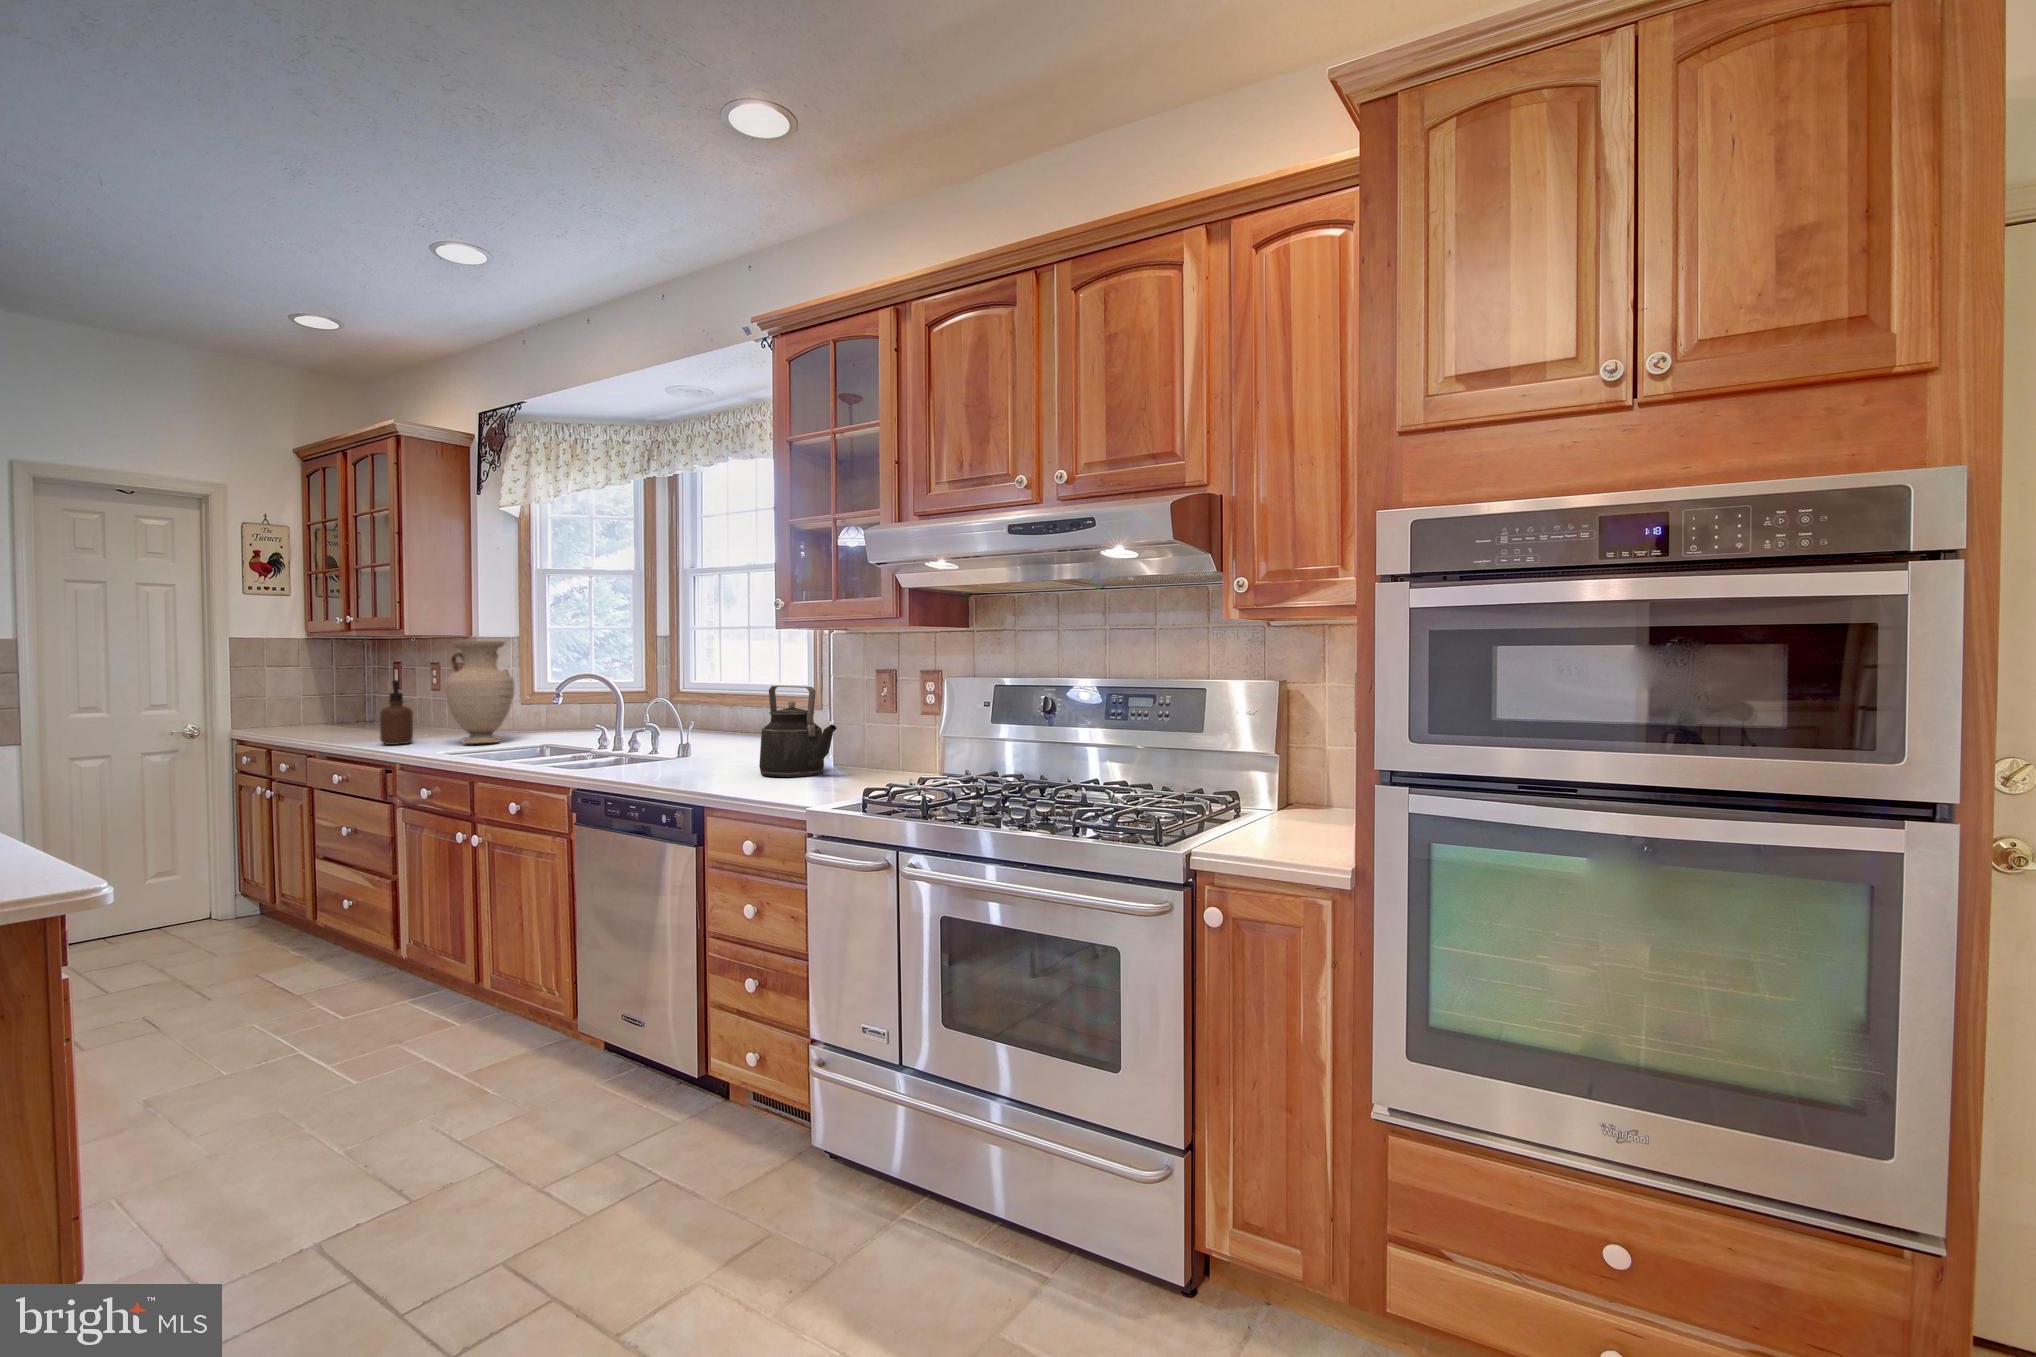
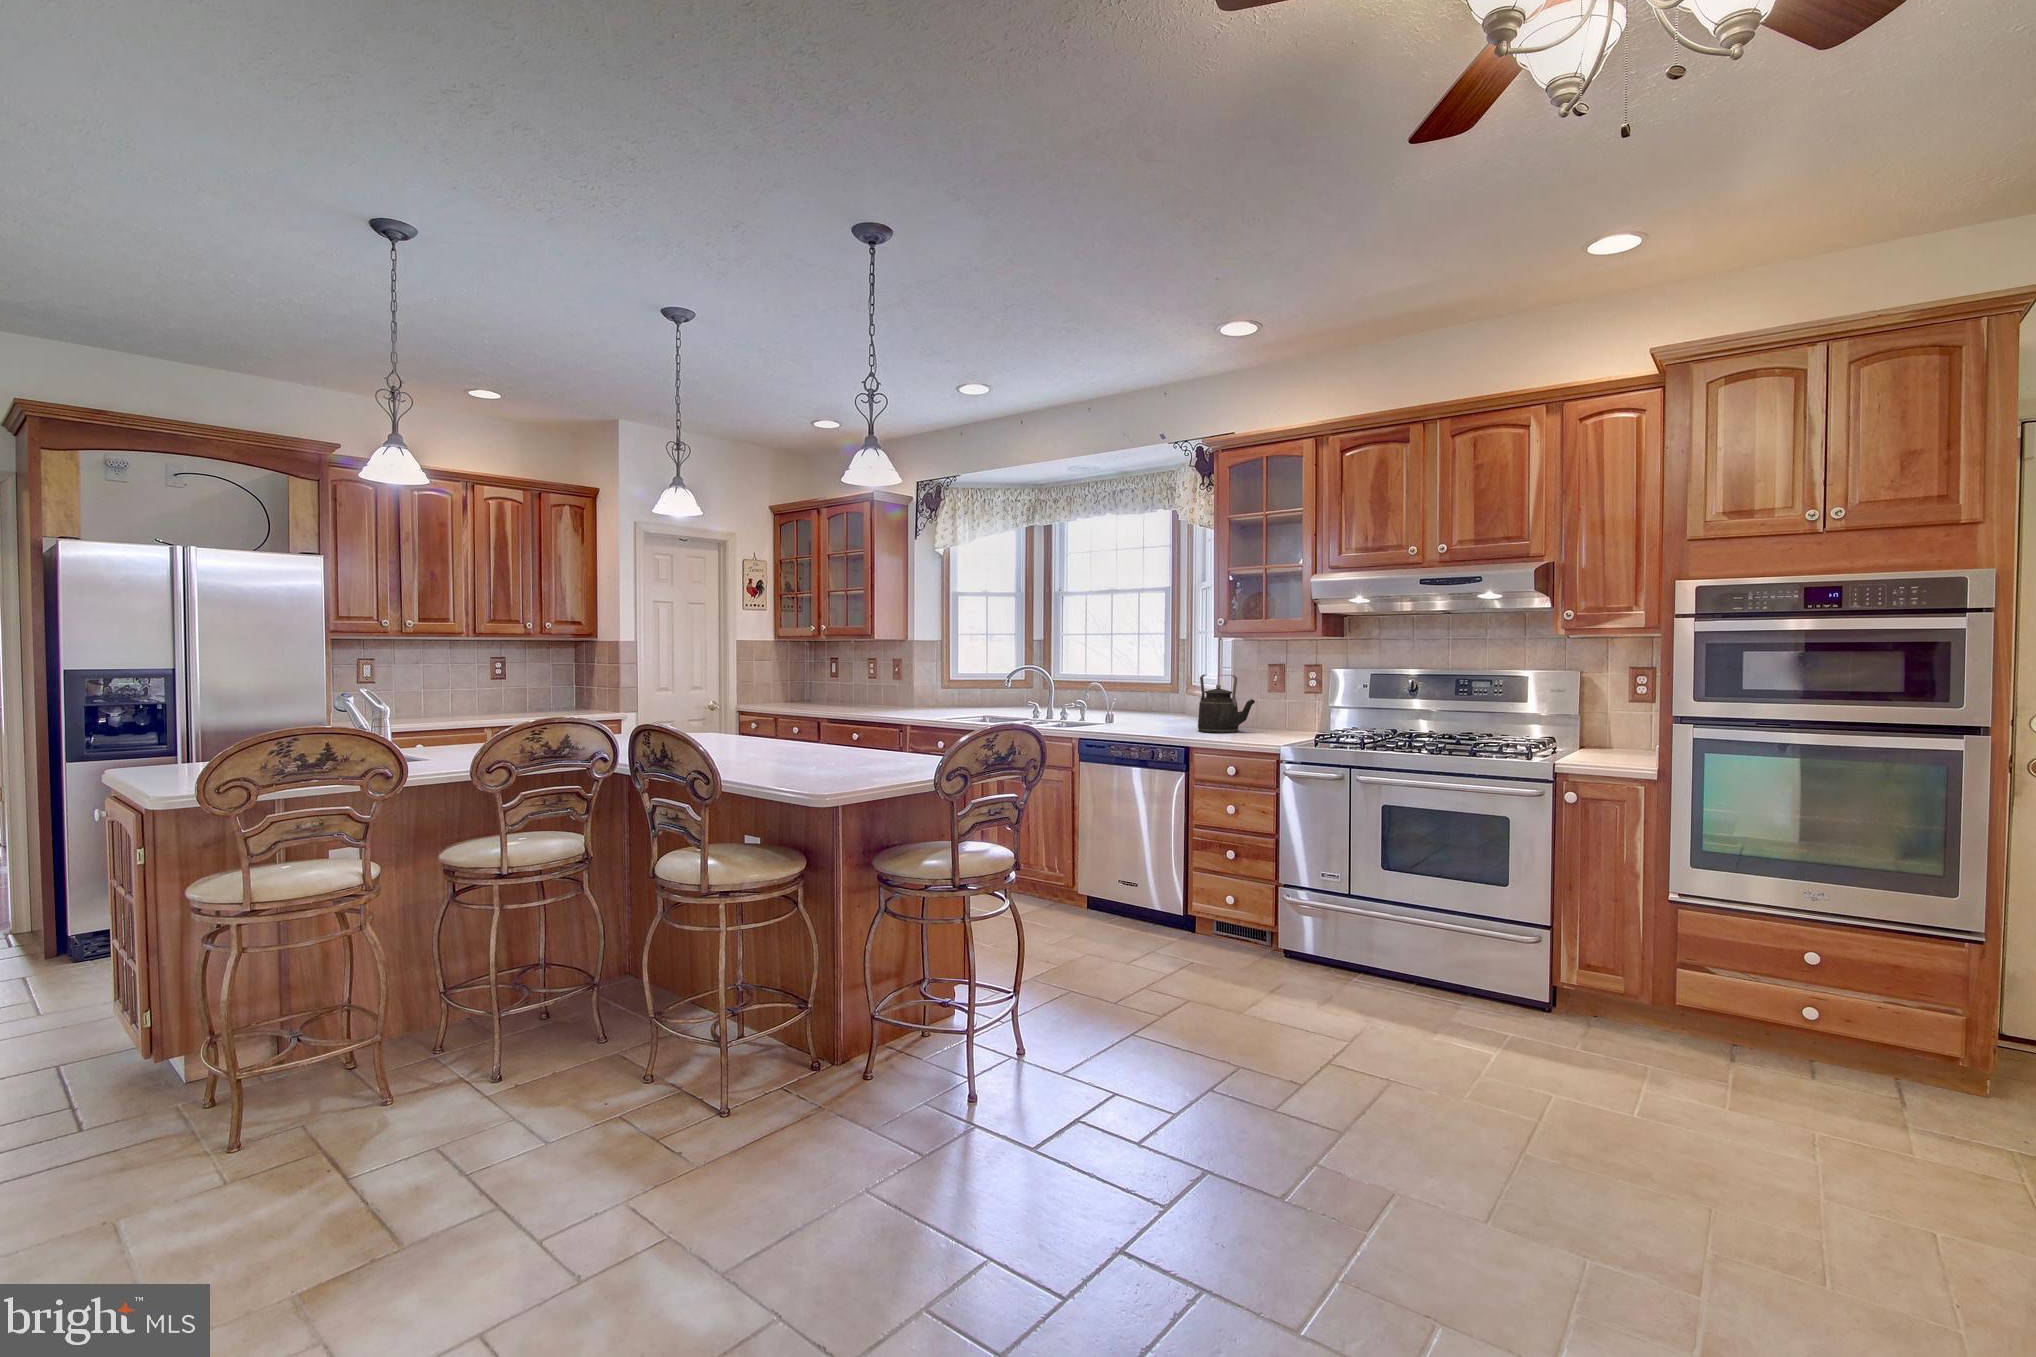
vase: present [445,640,515,744] -> none [928,644,970,714]
soap dispenser: present [380,680,413,745] -> none [882,671,901,714]

